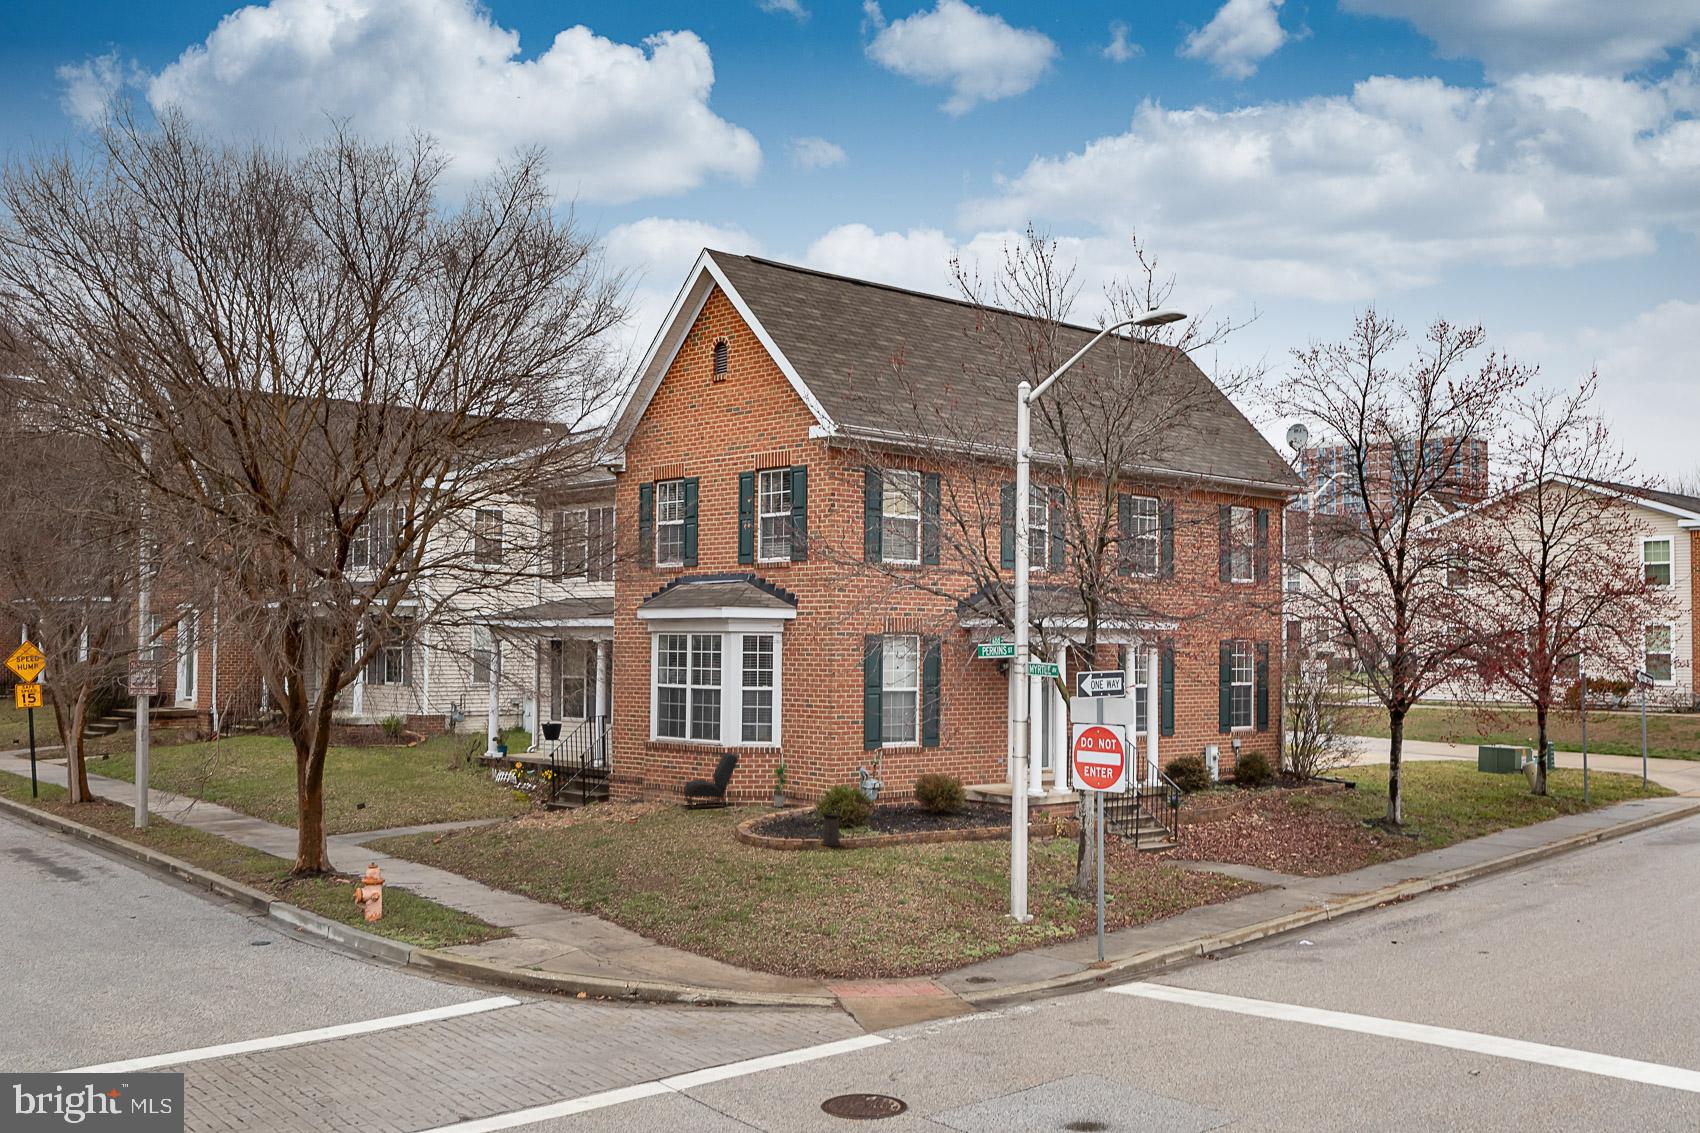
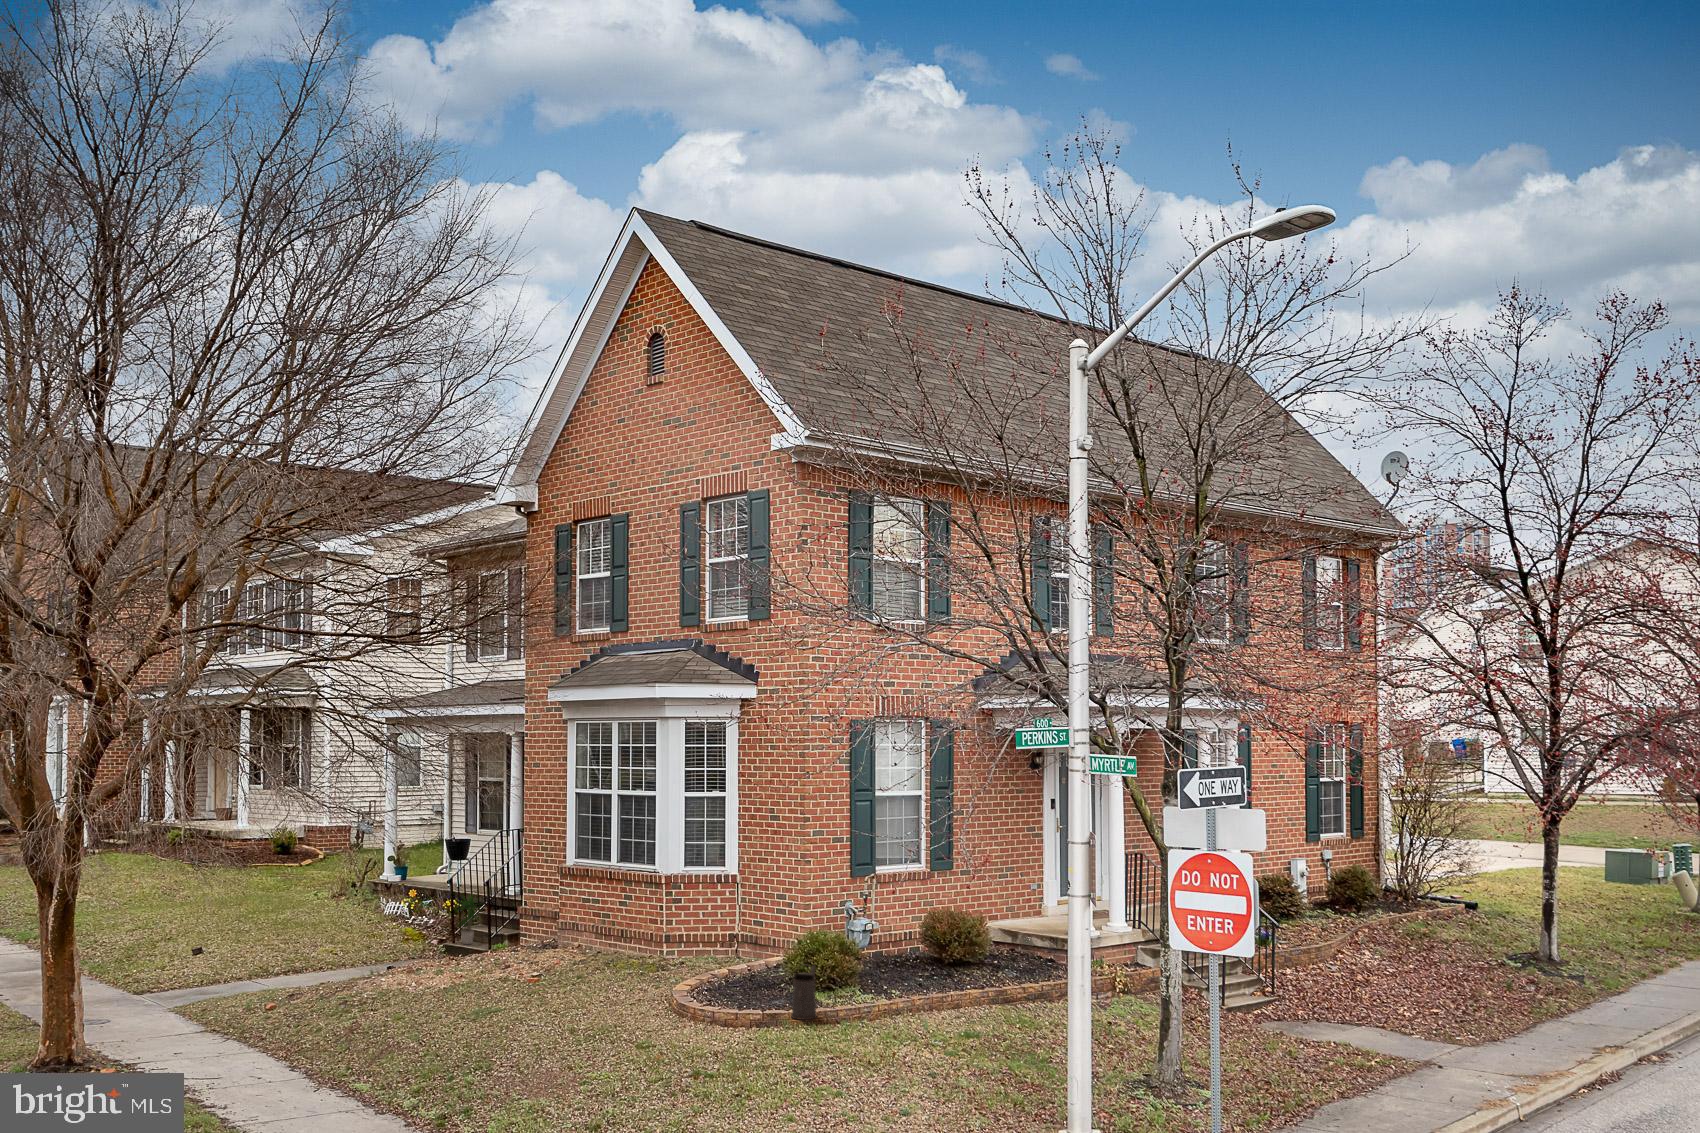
lounge chair: present [685,752,738,809] -> none [607,880,680,960]
potted plant: present [774,764,788,807] -> present [460,895,479,944]

